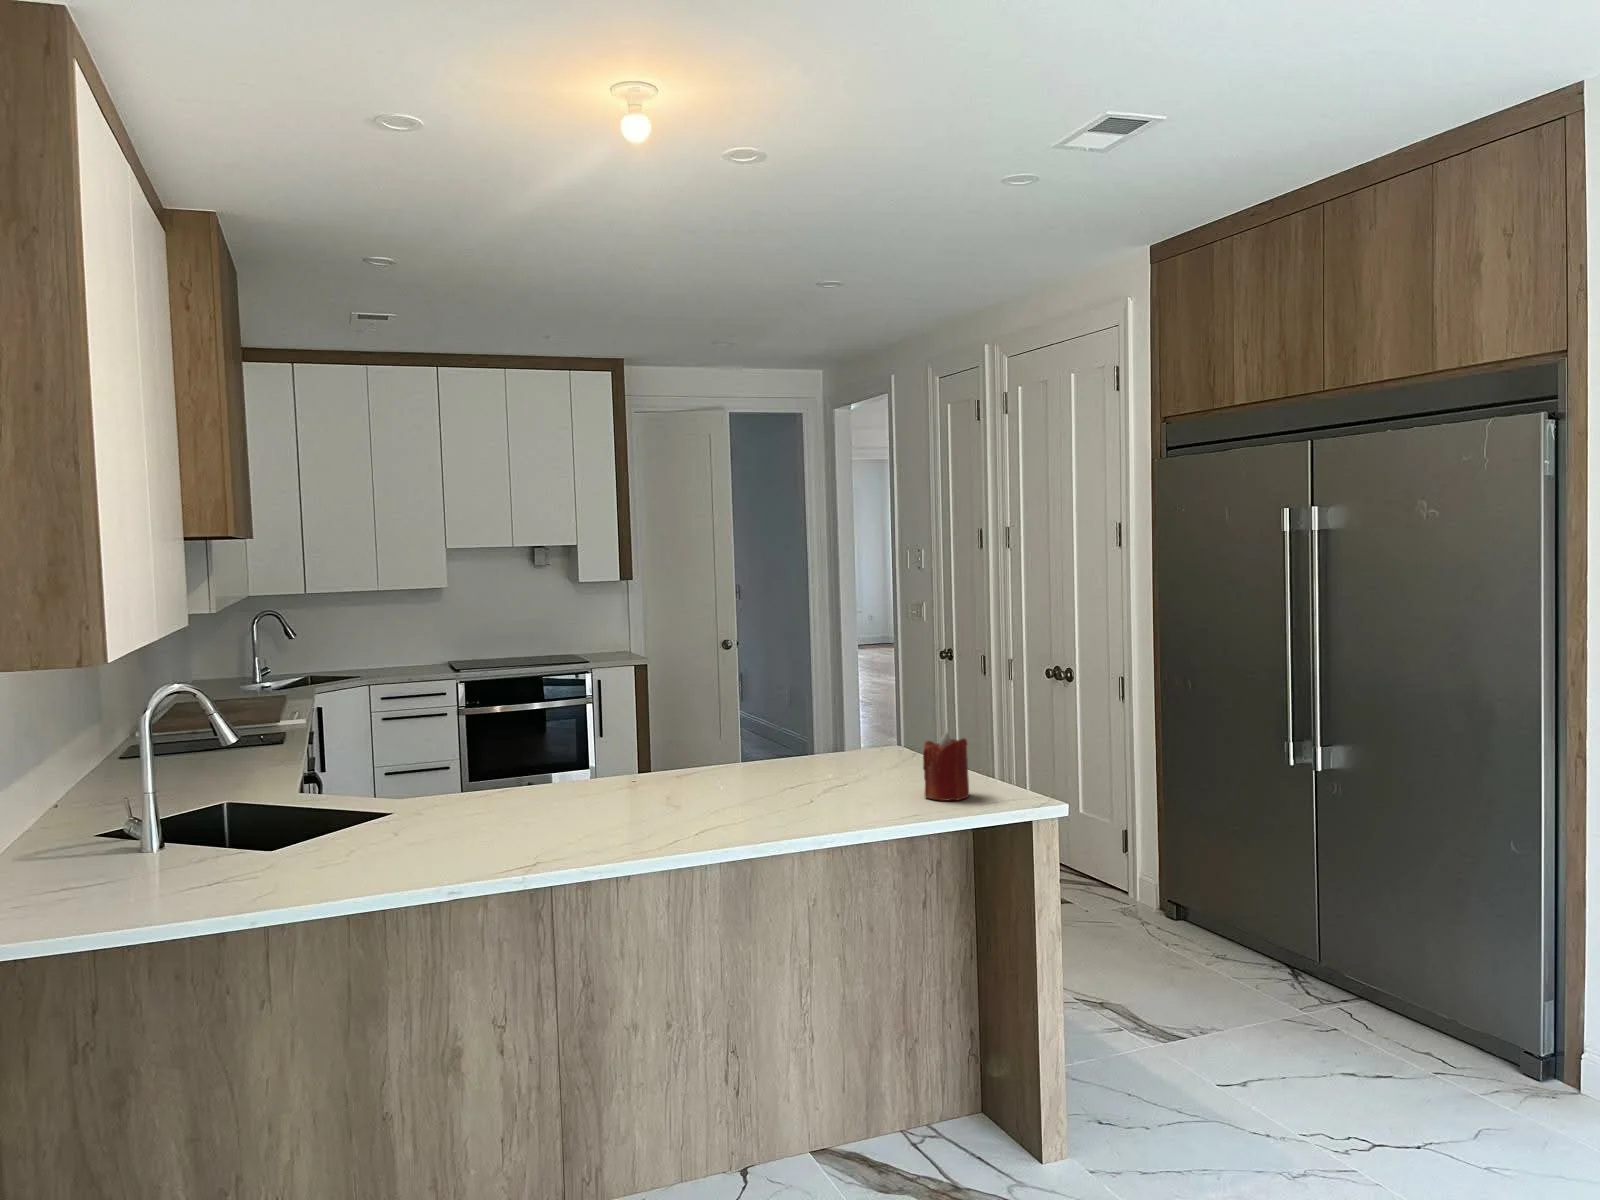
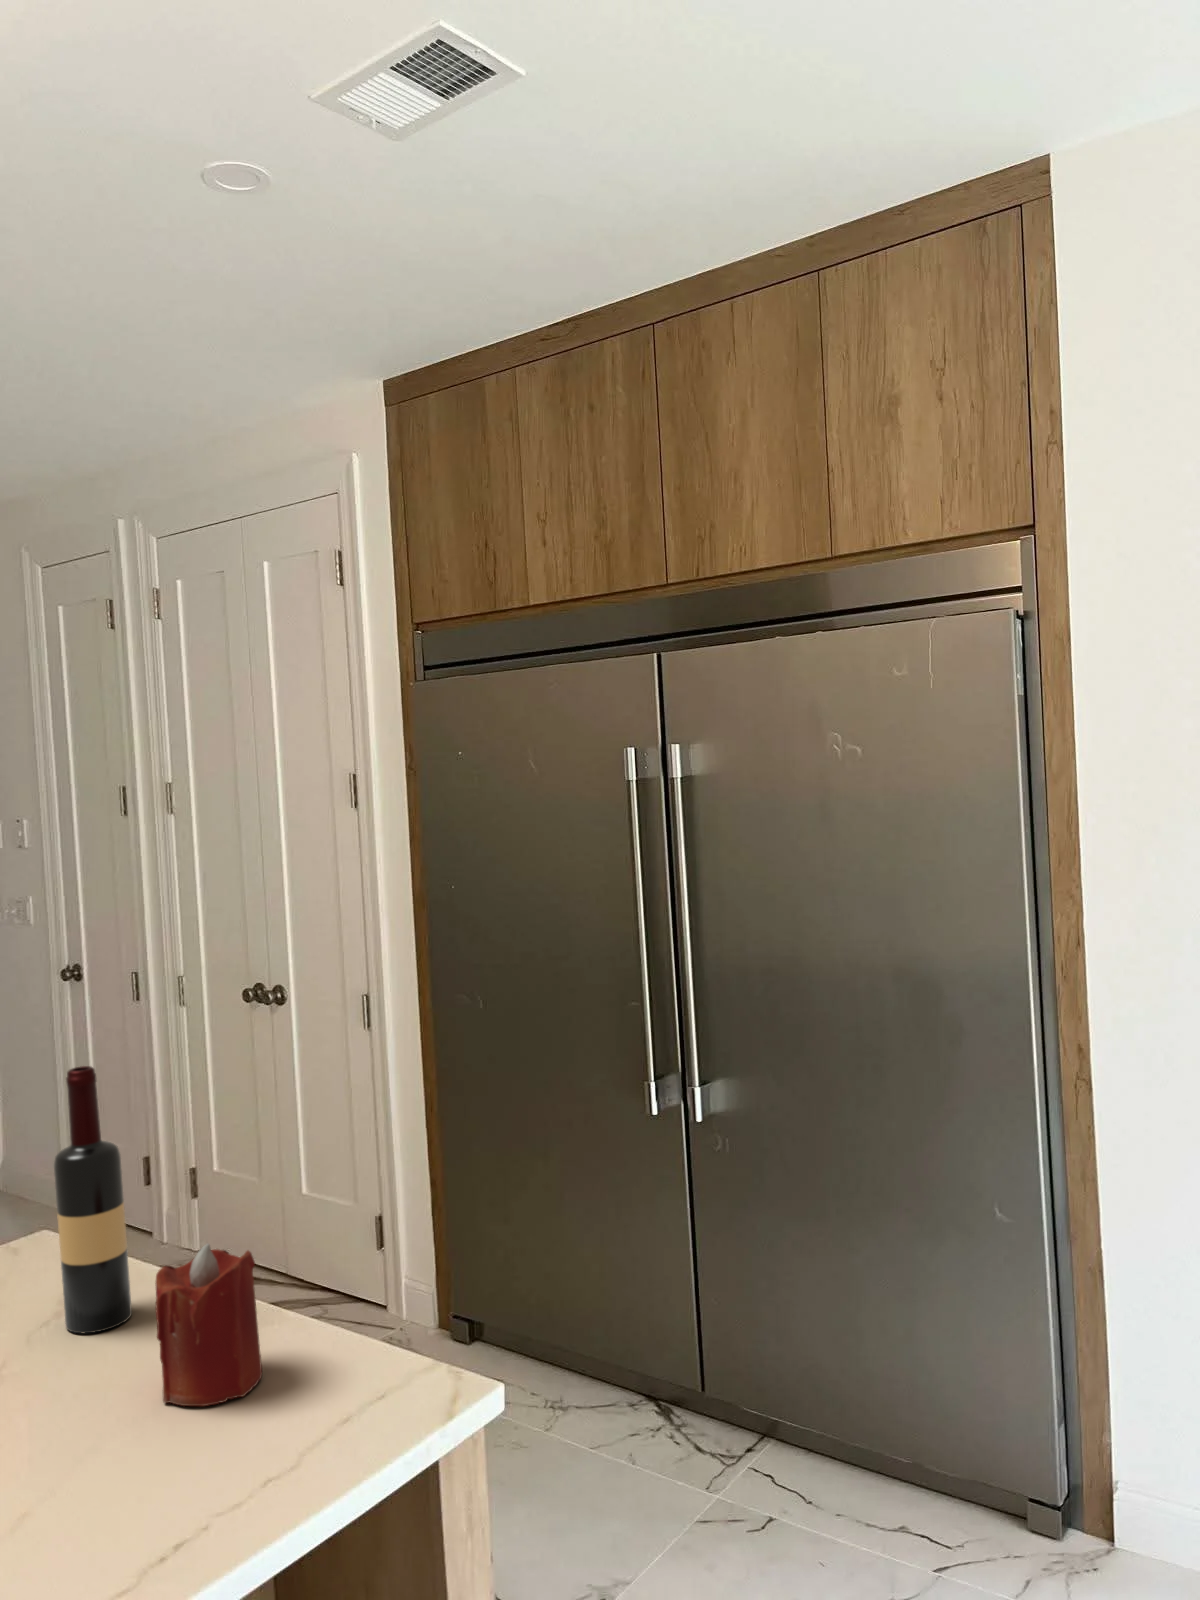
wine bottle: none [891,655,922,778] -> present [54,1066,132,1333]

